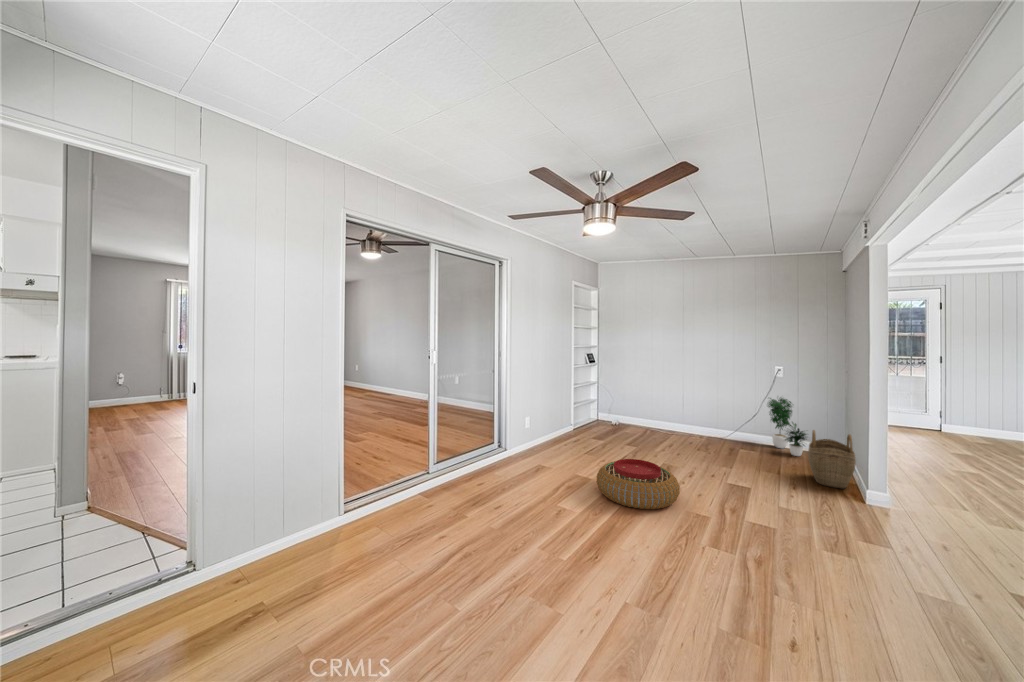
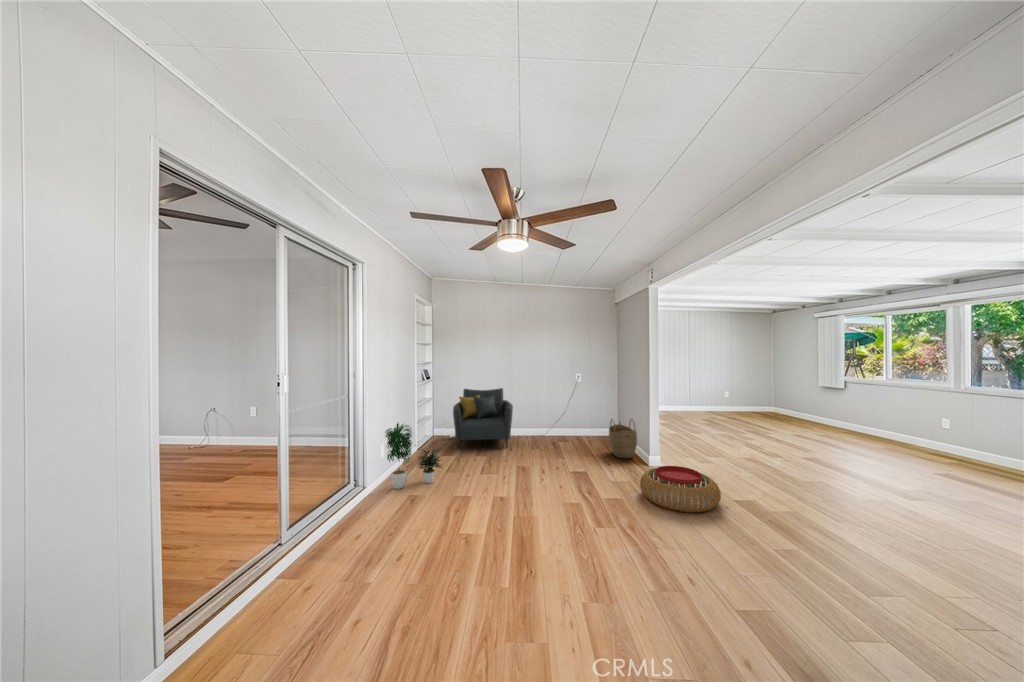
armchair: none [608,374,681,444] -> present [453,388,513,449]
potted plant: present [768,398,807,456] -> present [386,423,441,489]
pouf: present [596,459,680,509] -> present [640,466,721,512]

